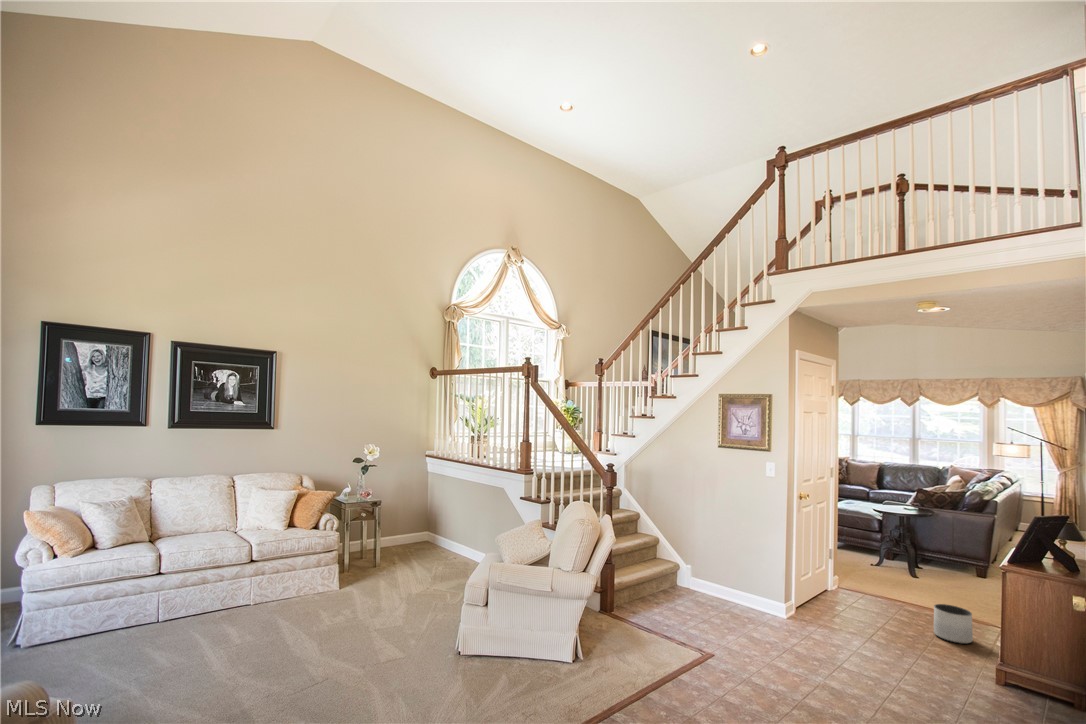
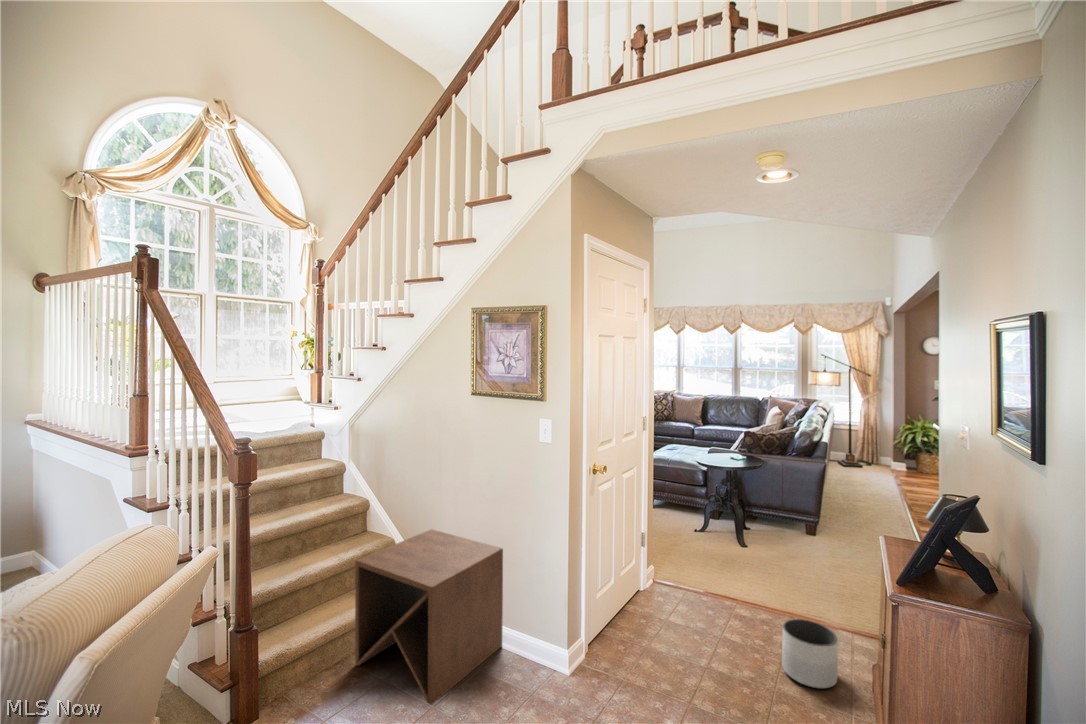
side table: none [654,529,741,617] -> present [355,529,503,705]

